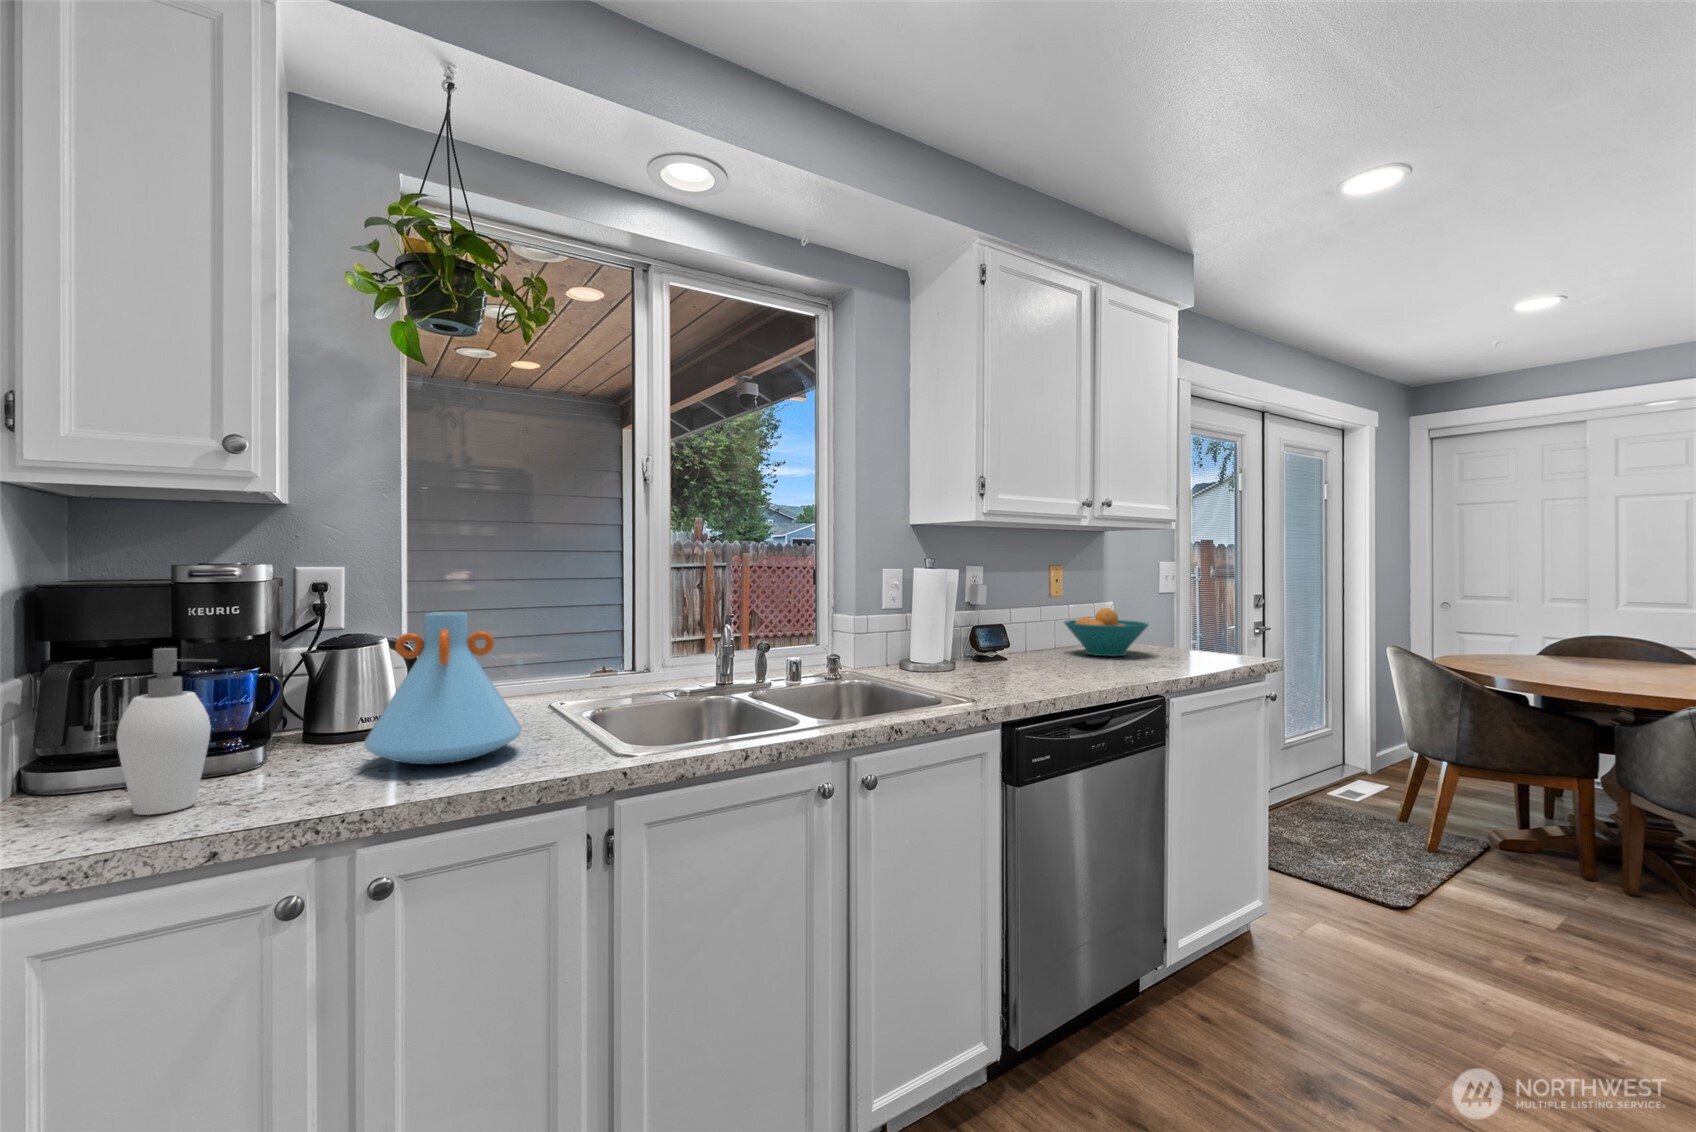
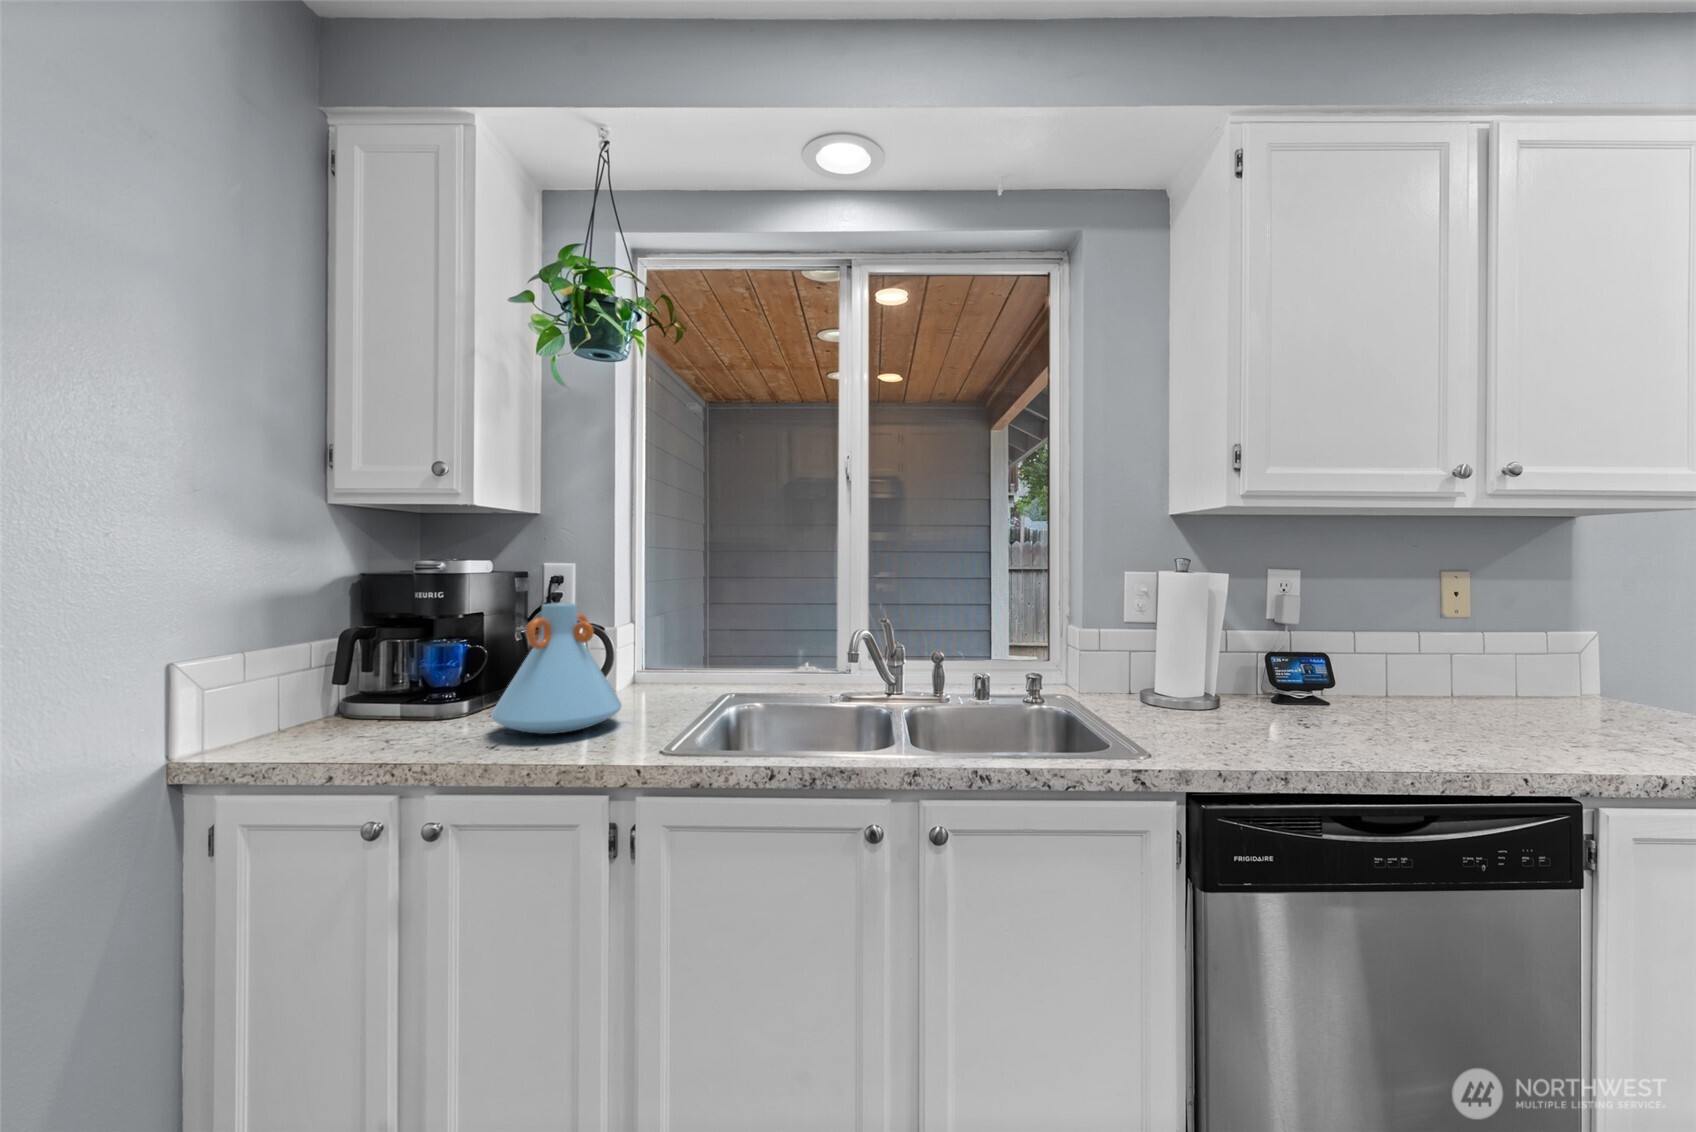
fruit bowl: present [1064,608,1149,656] -> none [1431,637,1615,716]
soap dispenser: present [117,648,216,815] -> none [330,621,393,740]

